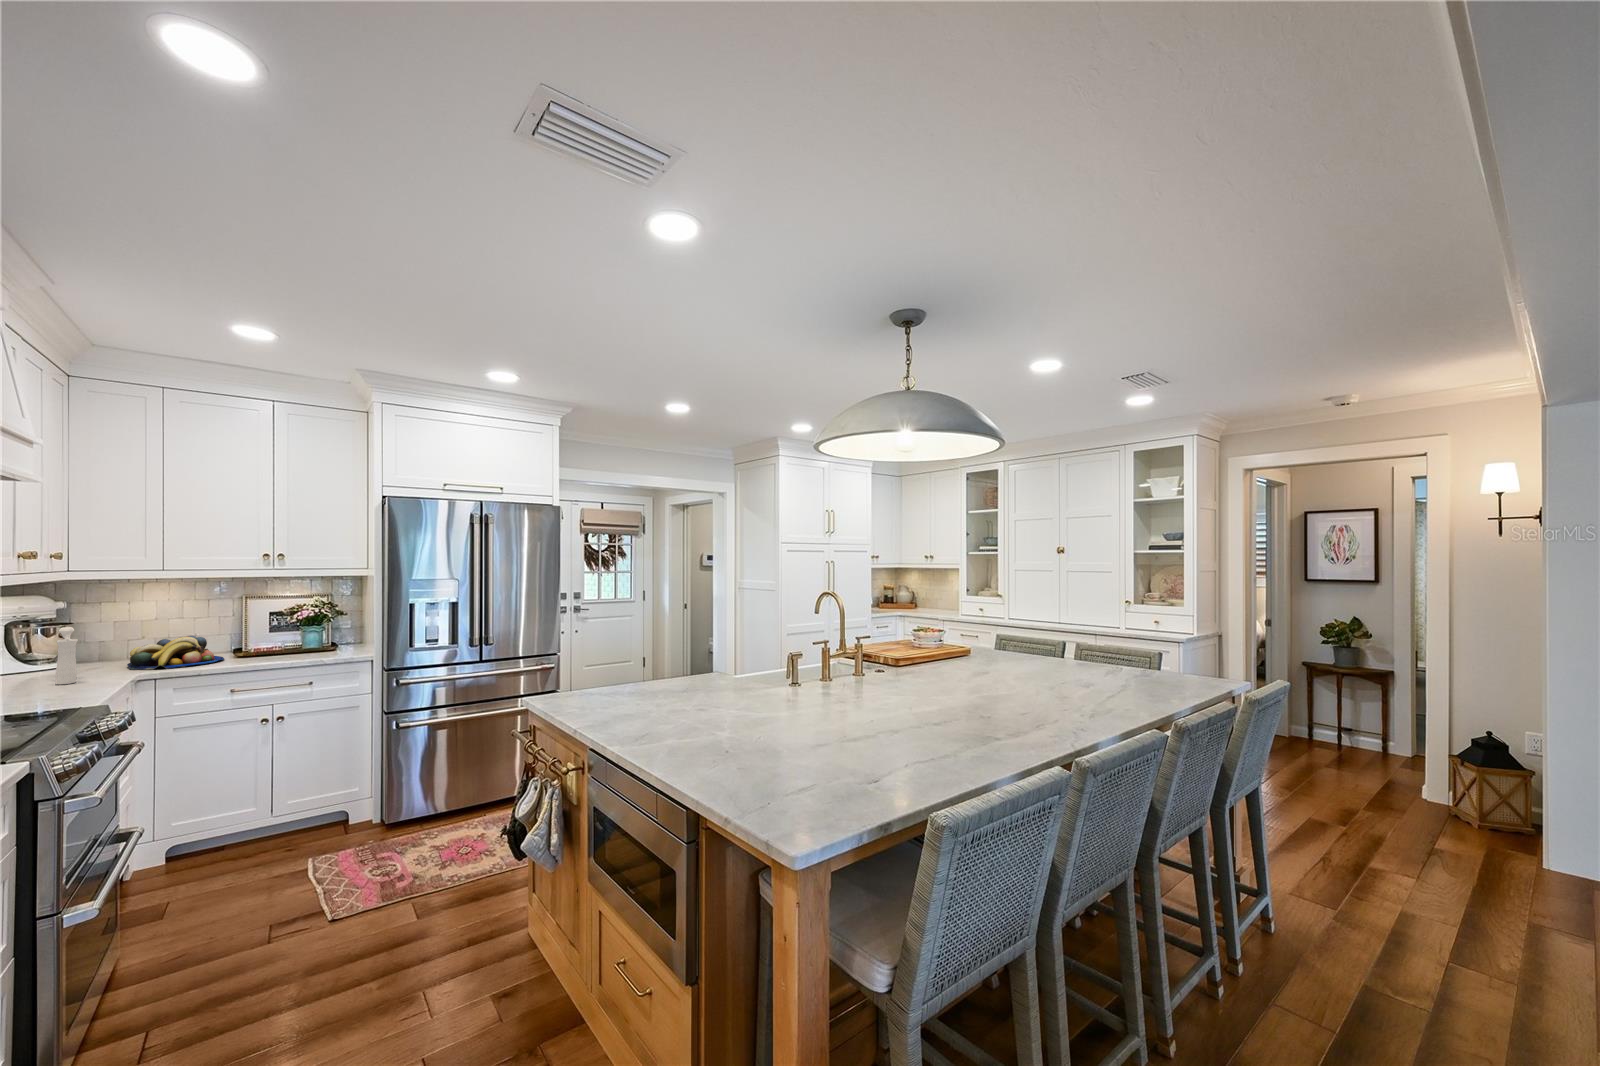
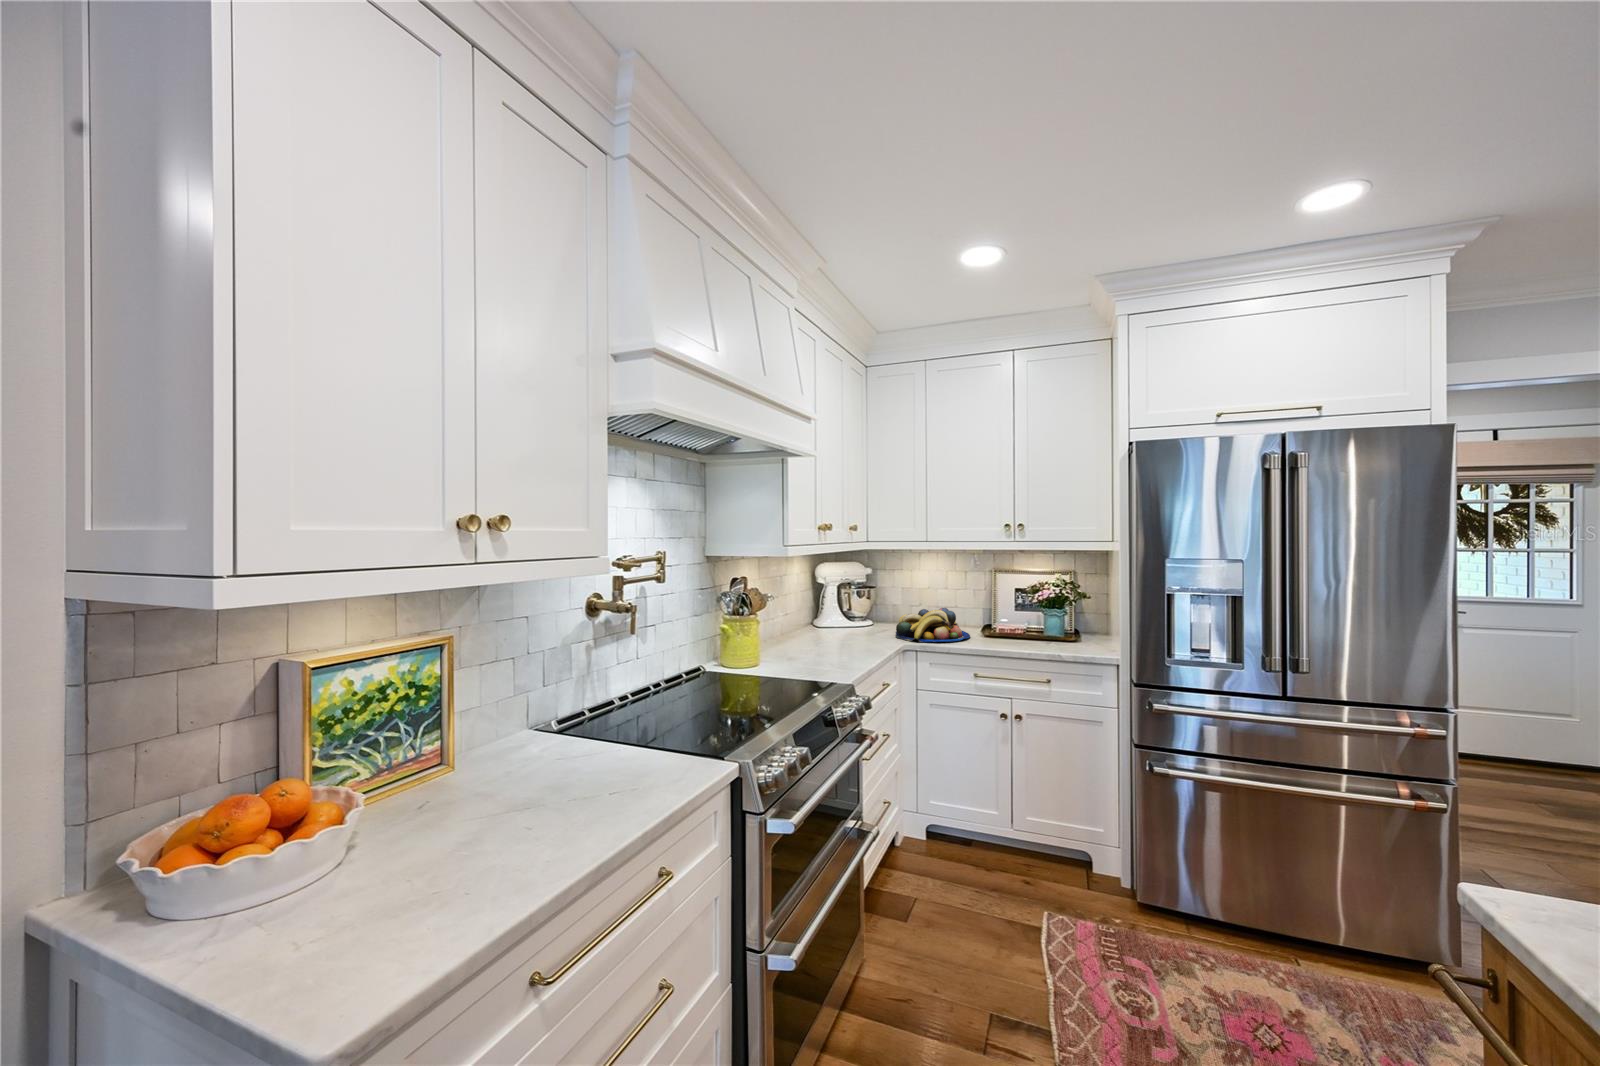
pepper mill: present [55,627,78,684] -> none [839,593,854,648]

